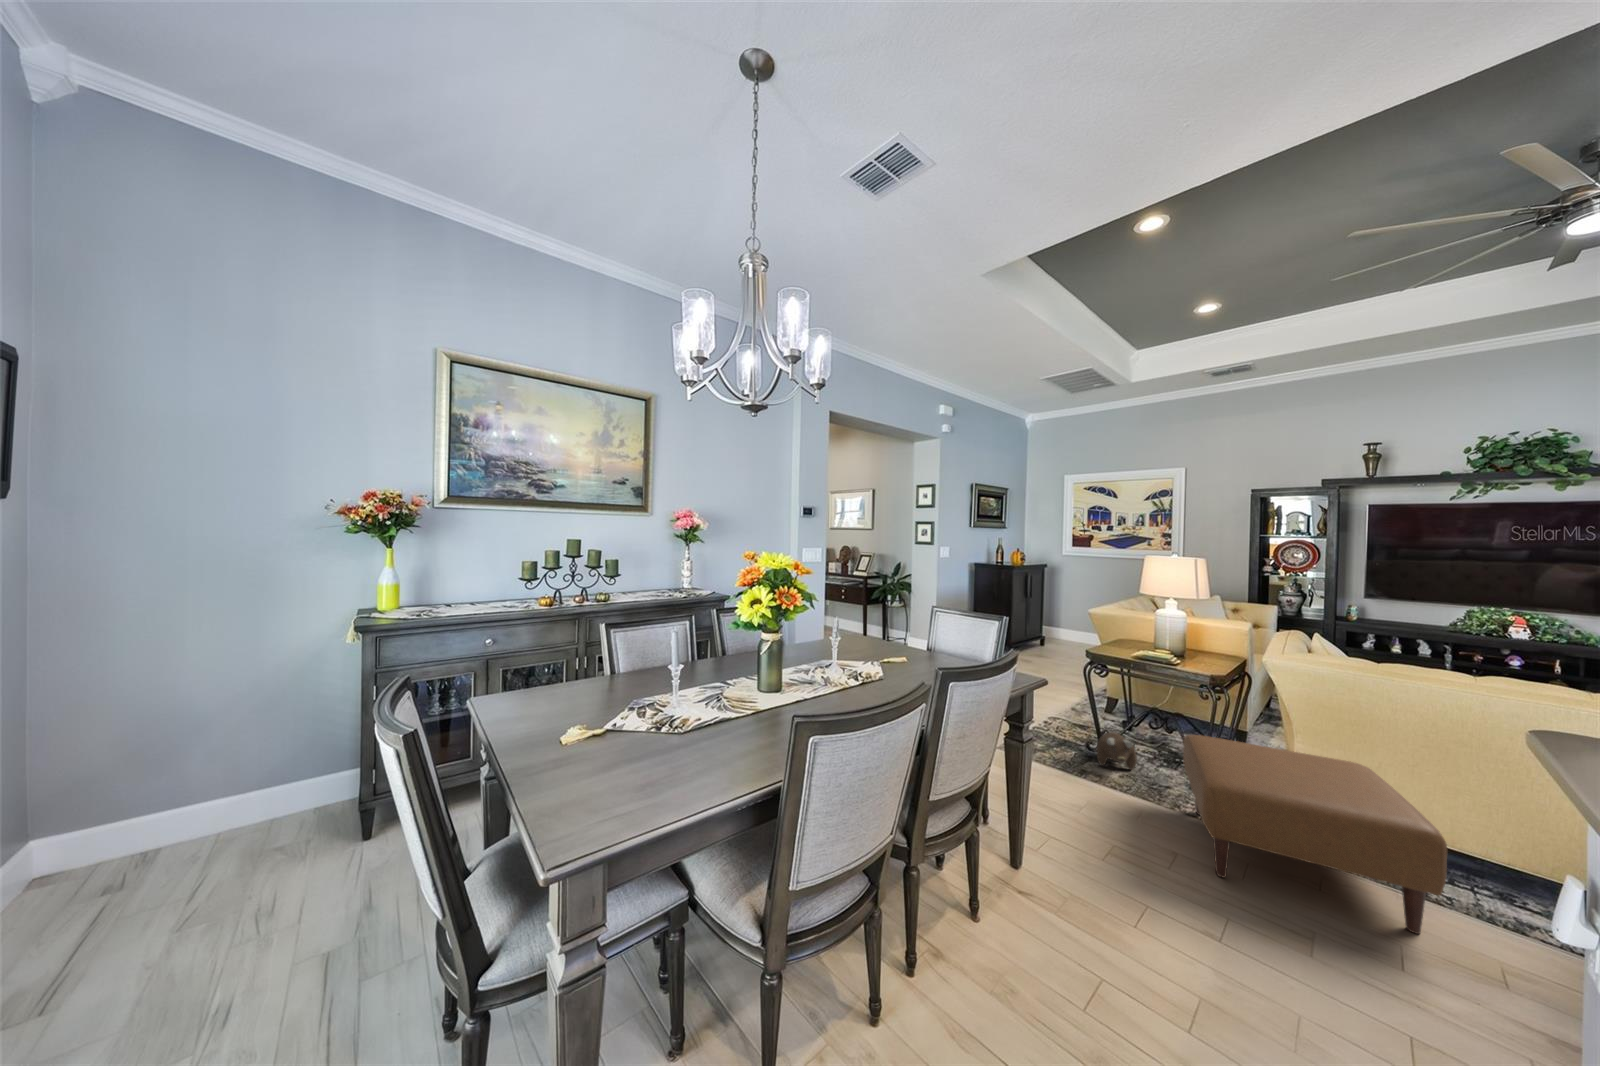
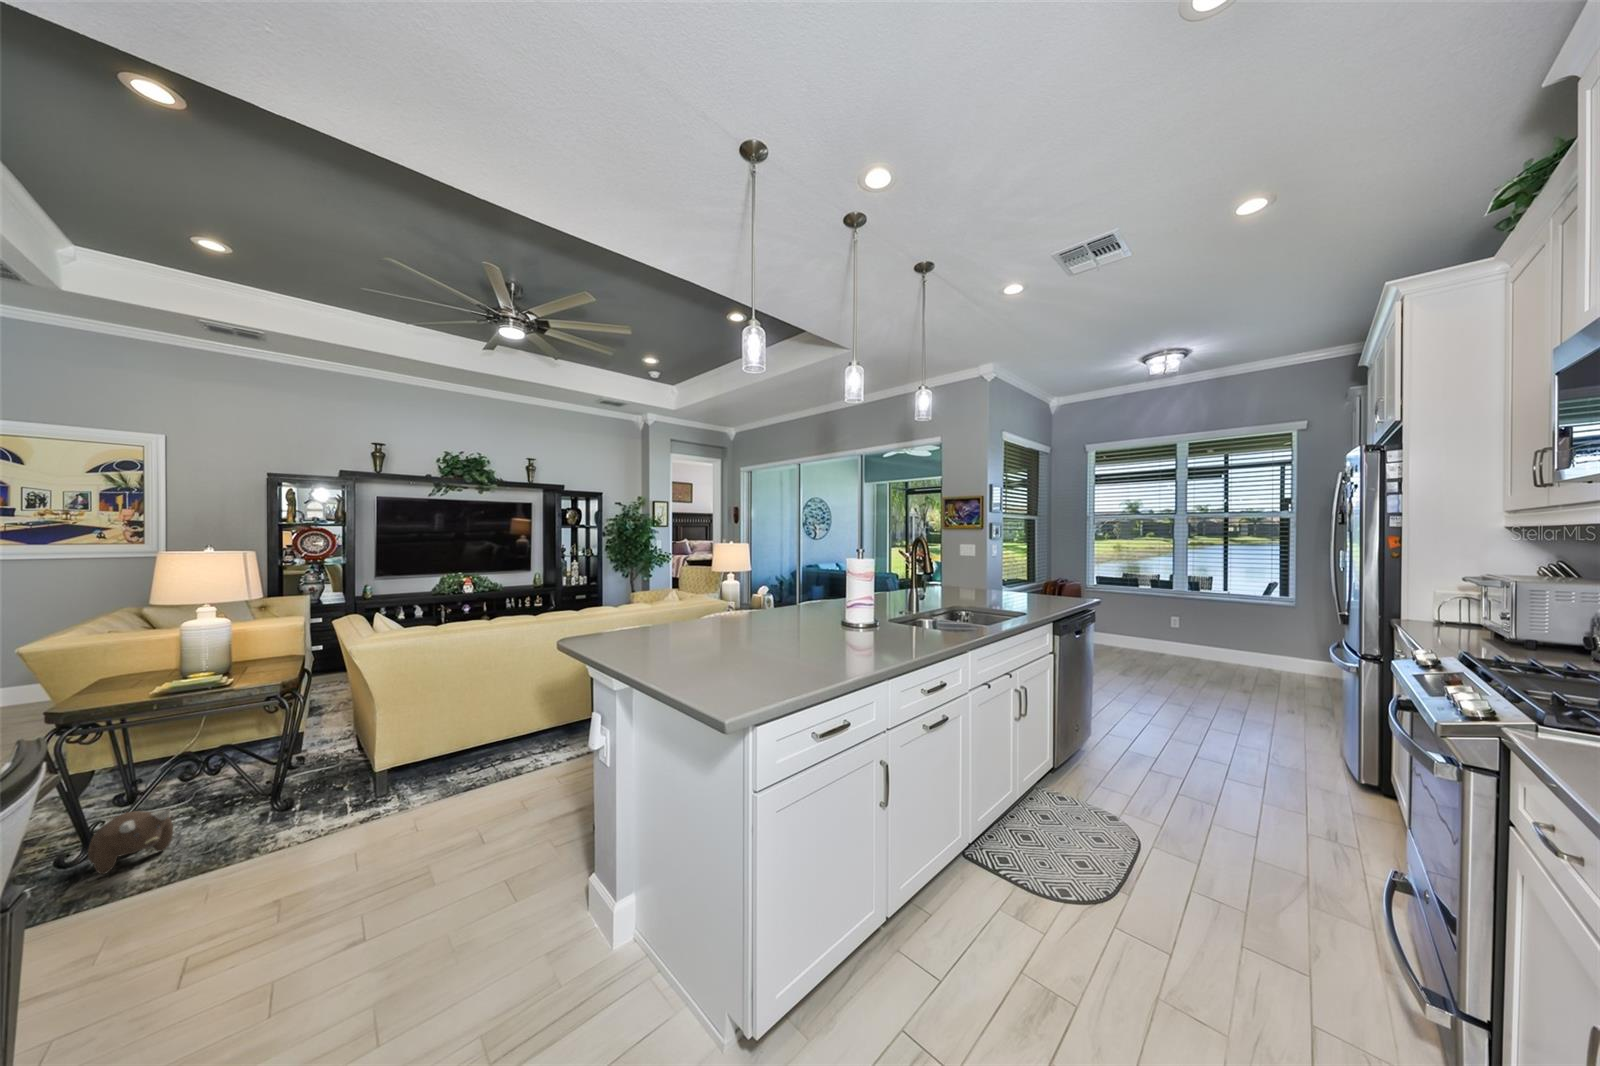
ottoman: present [1183,735,1447,934] -> none [261,710,496,884]

